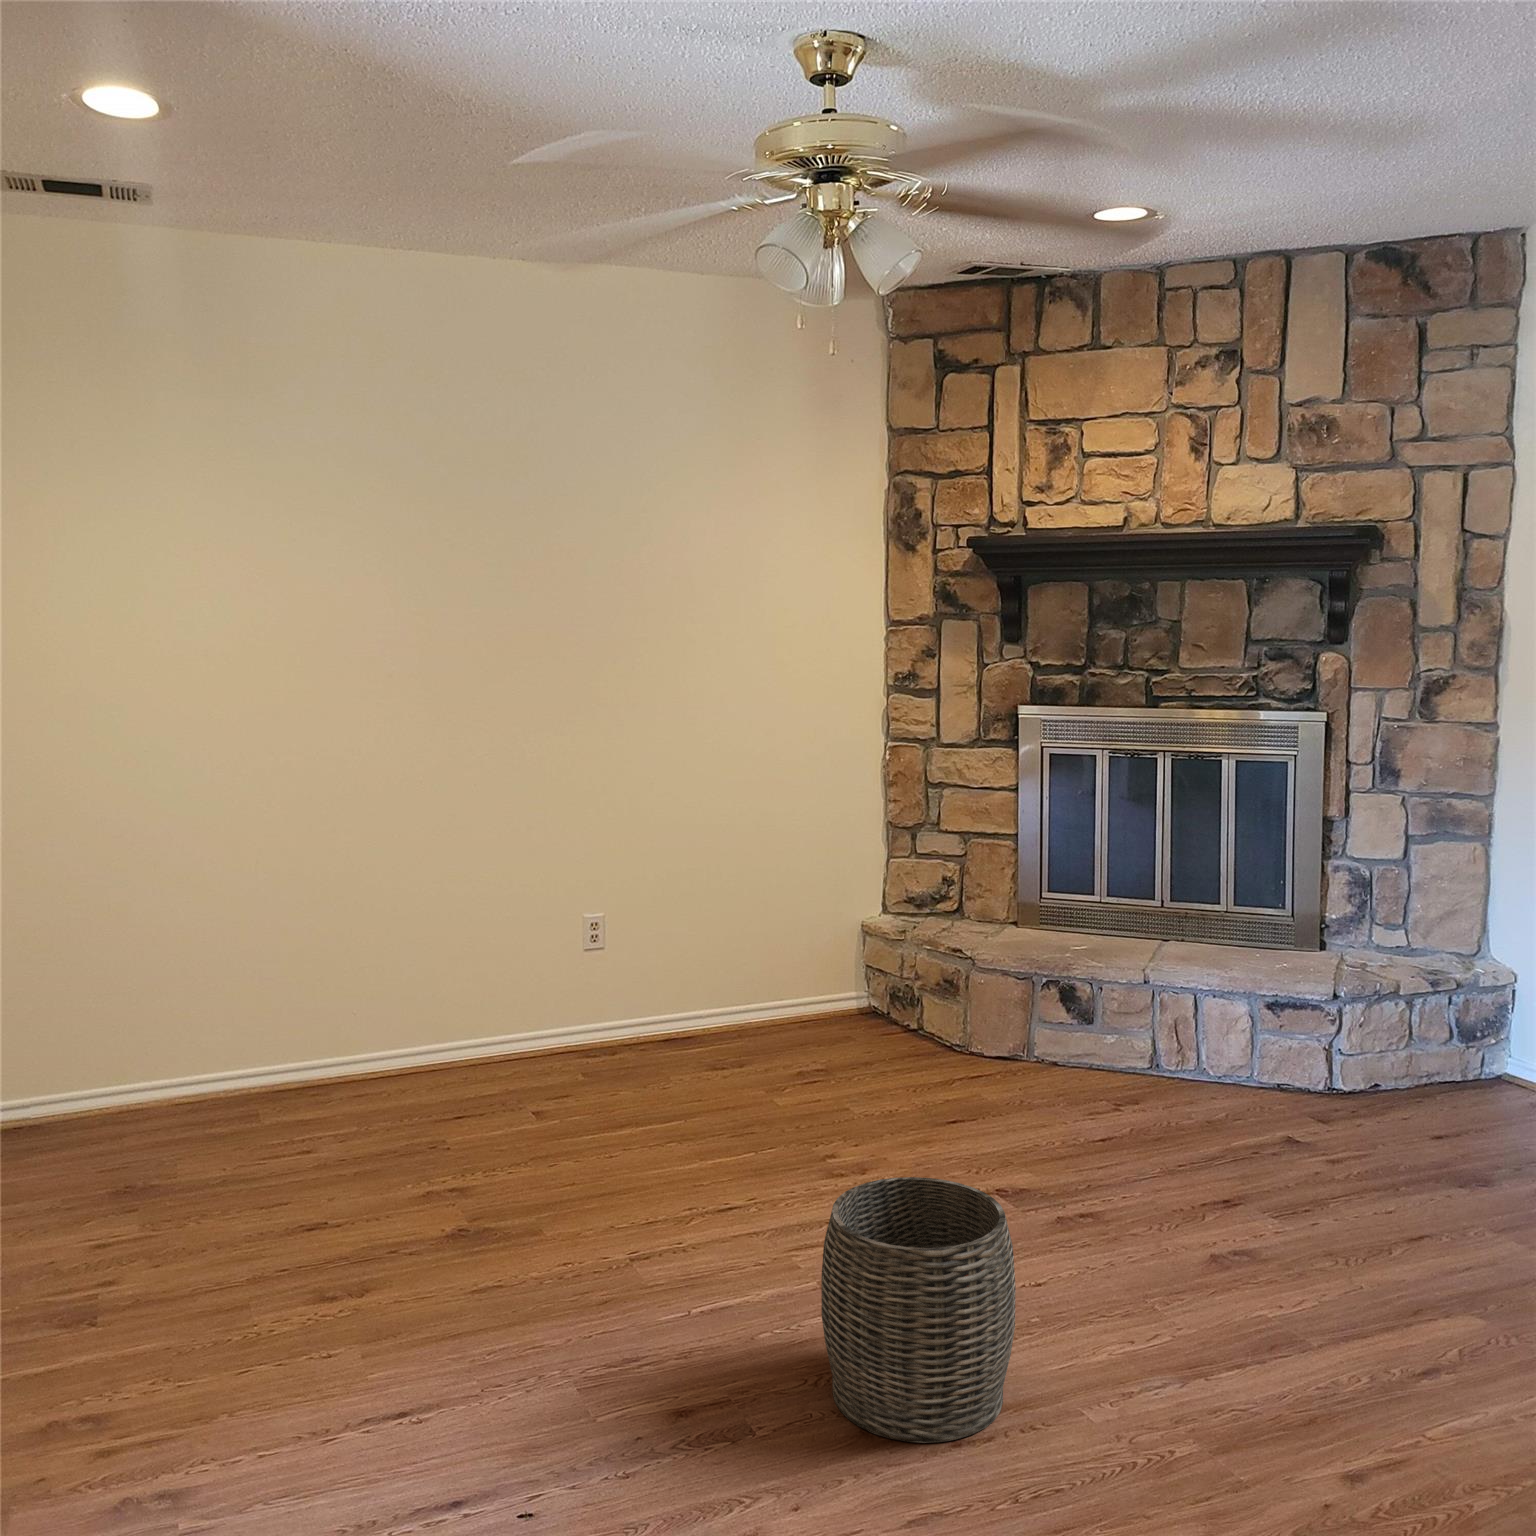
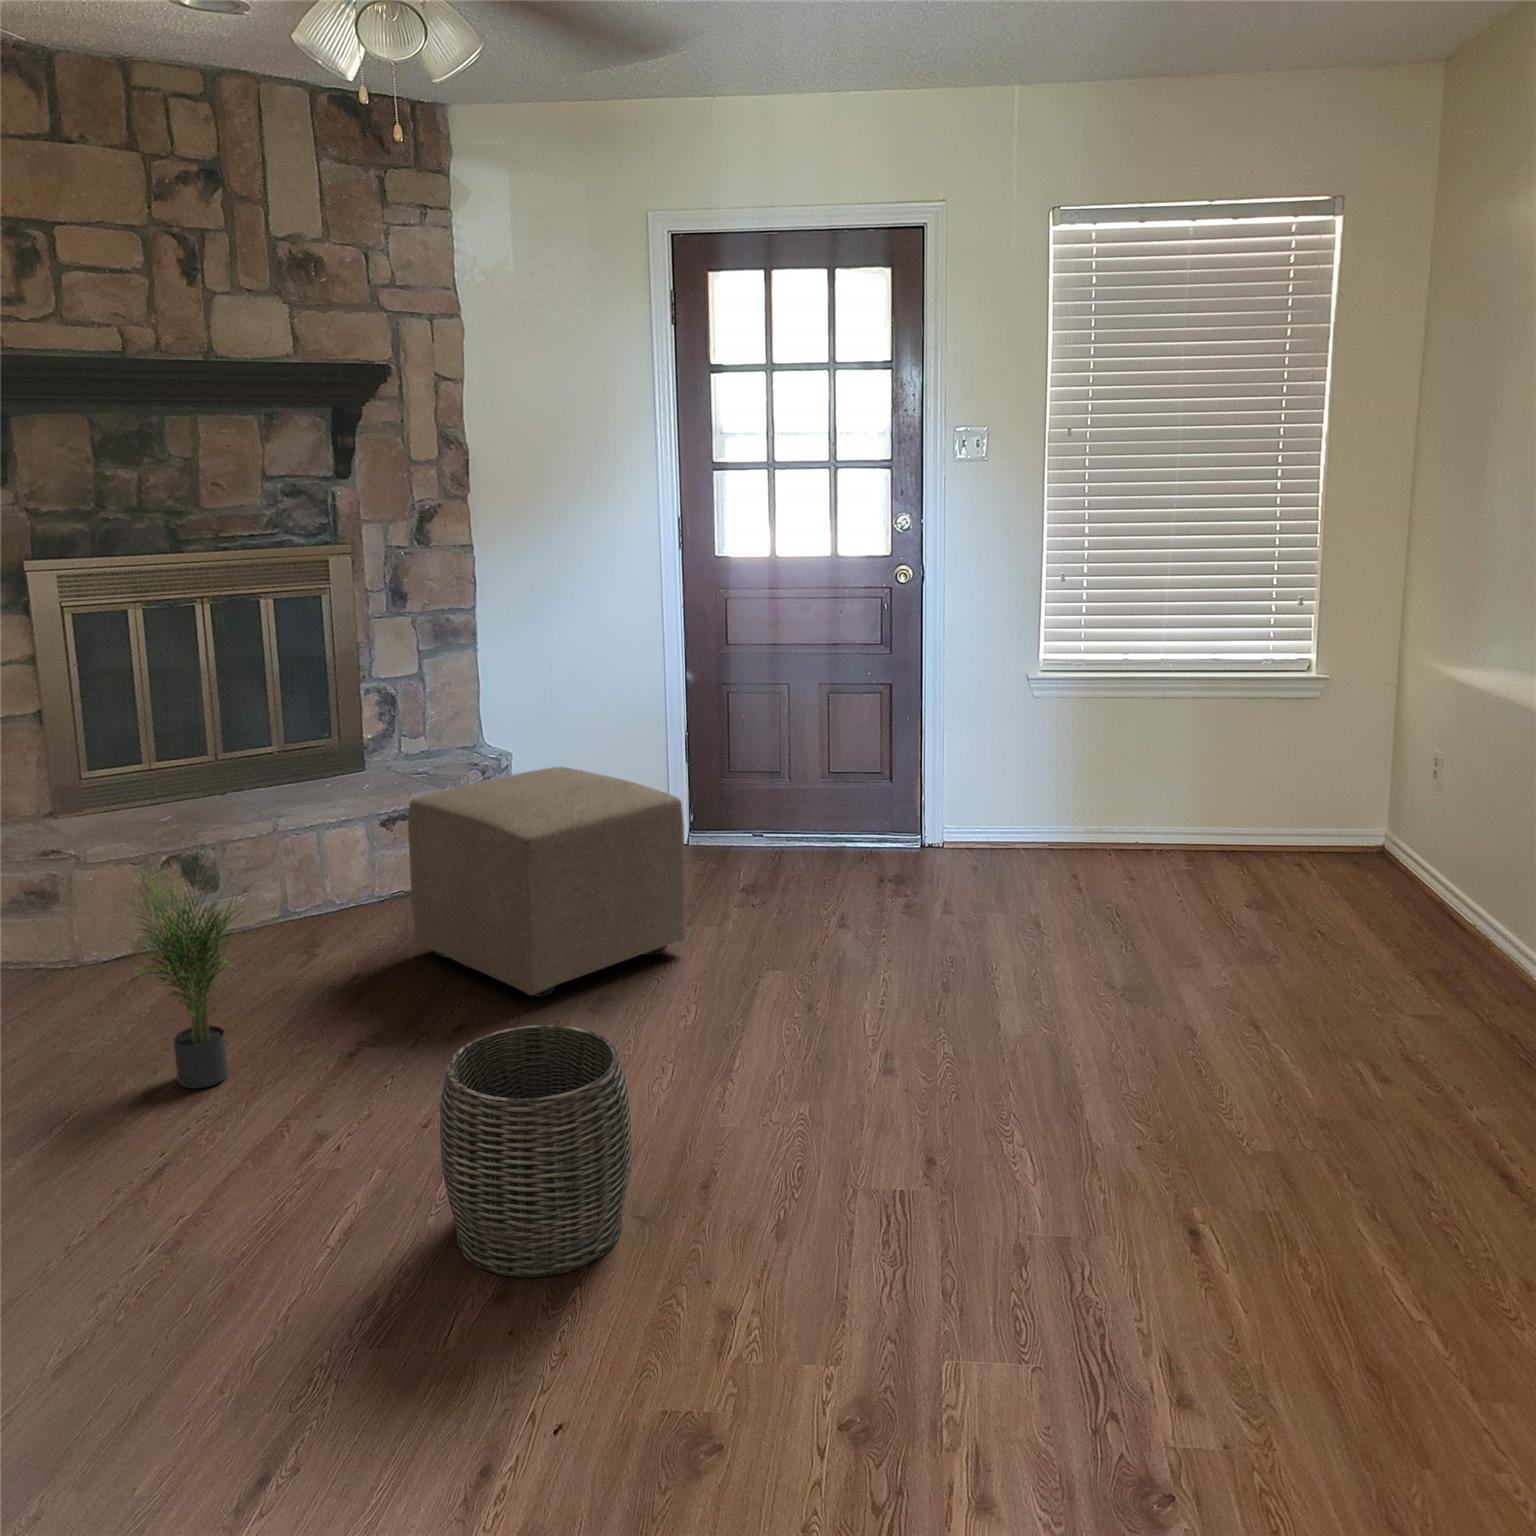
potted plant: none [828,950,977,1170] -> present [132,844,249,1089]
ottoman: none [1203,974,1492,1243] -> present [408,767,685,997]

